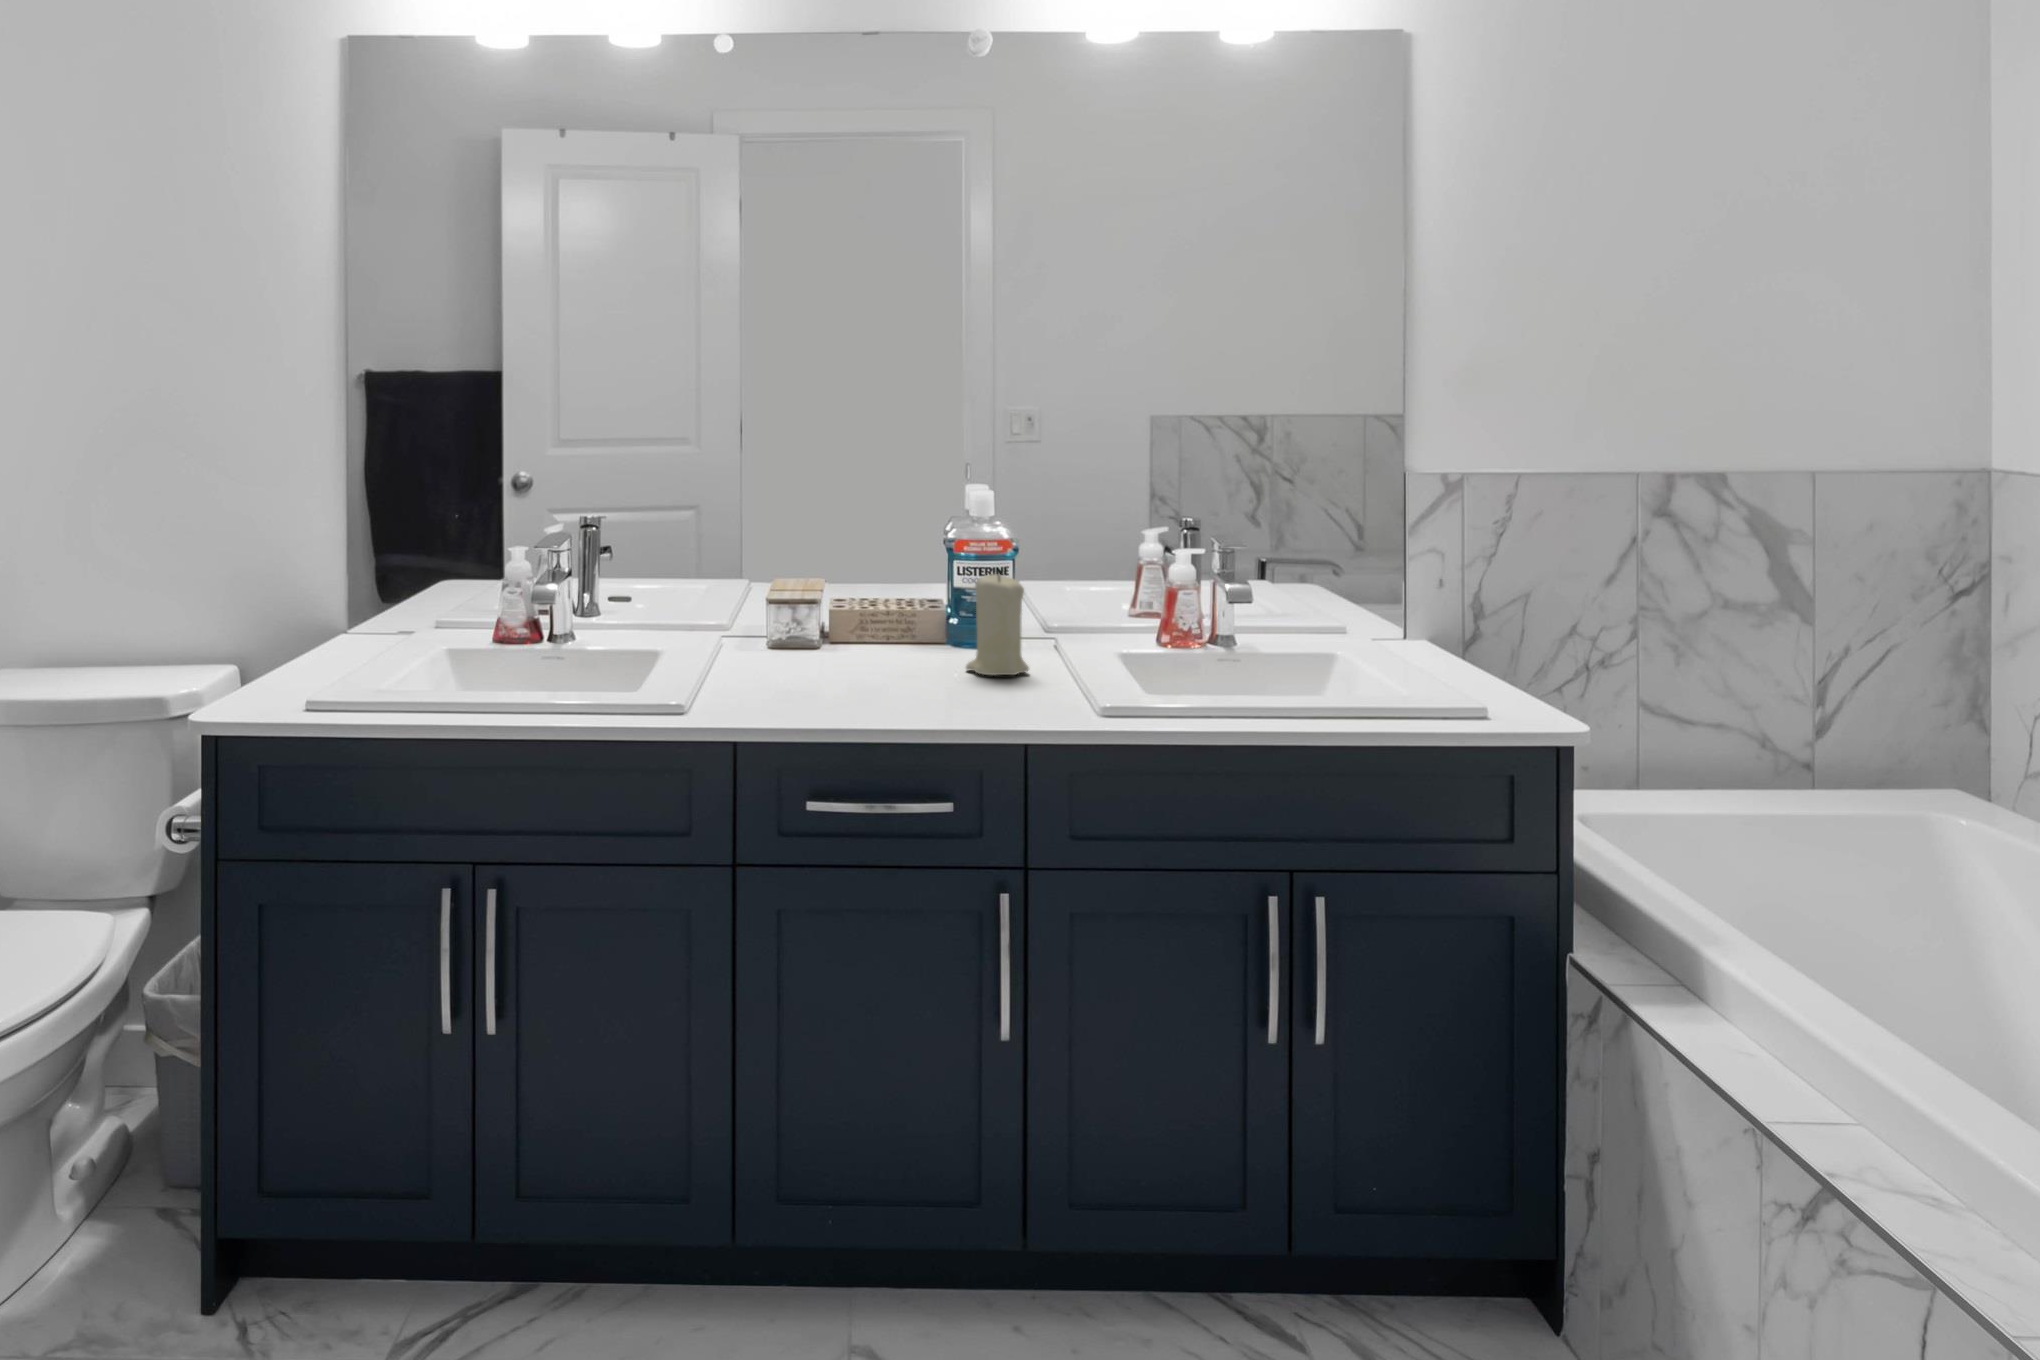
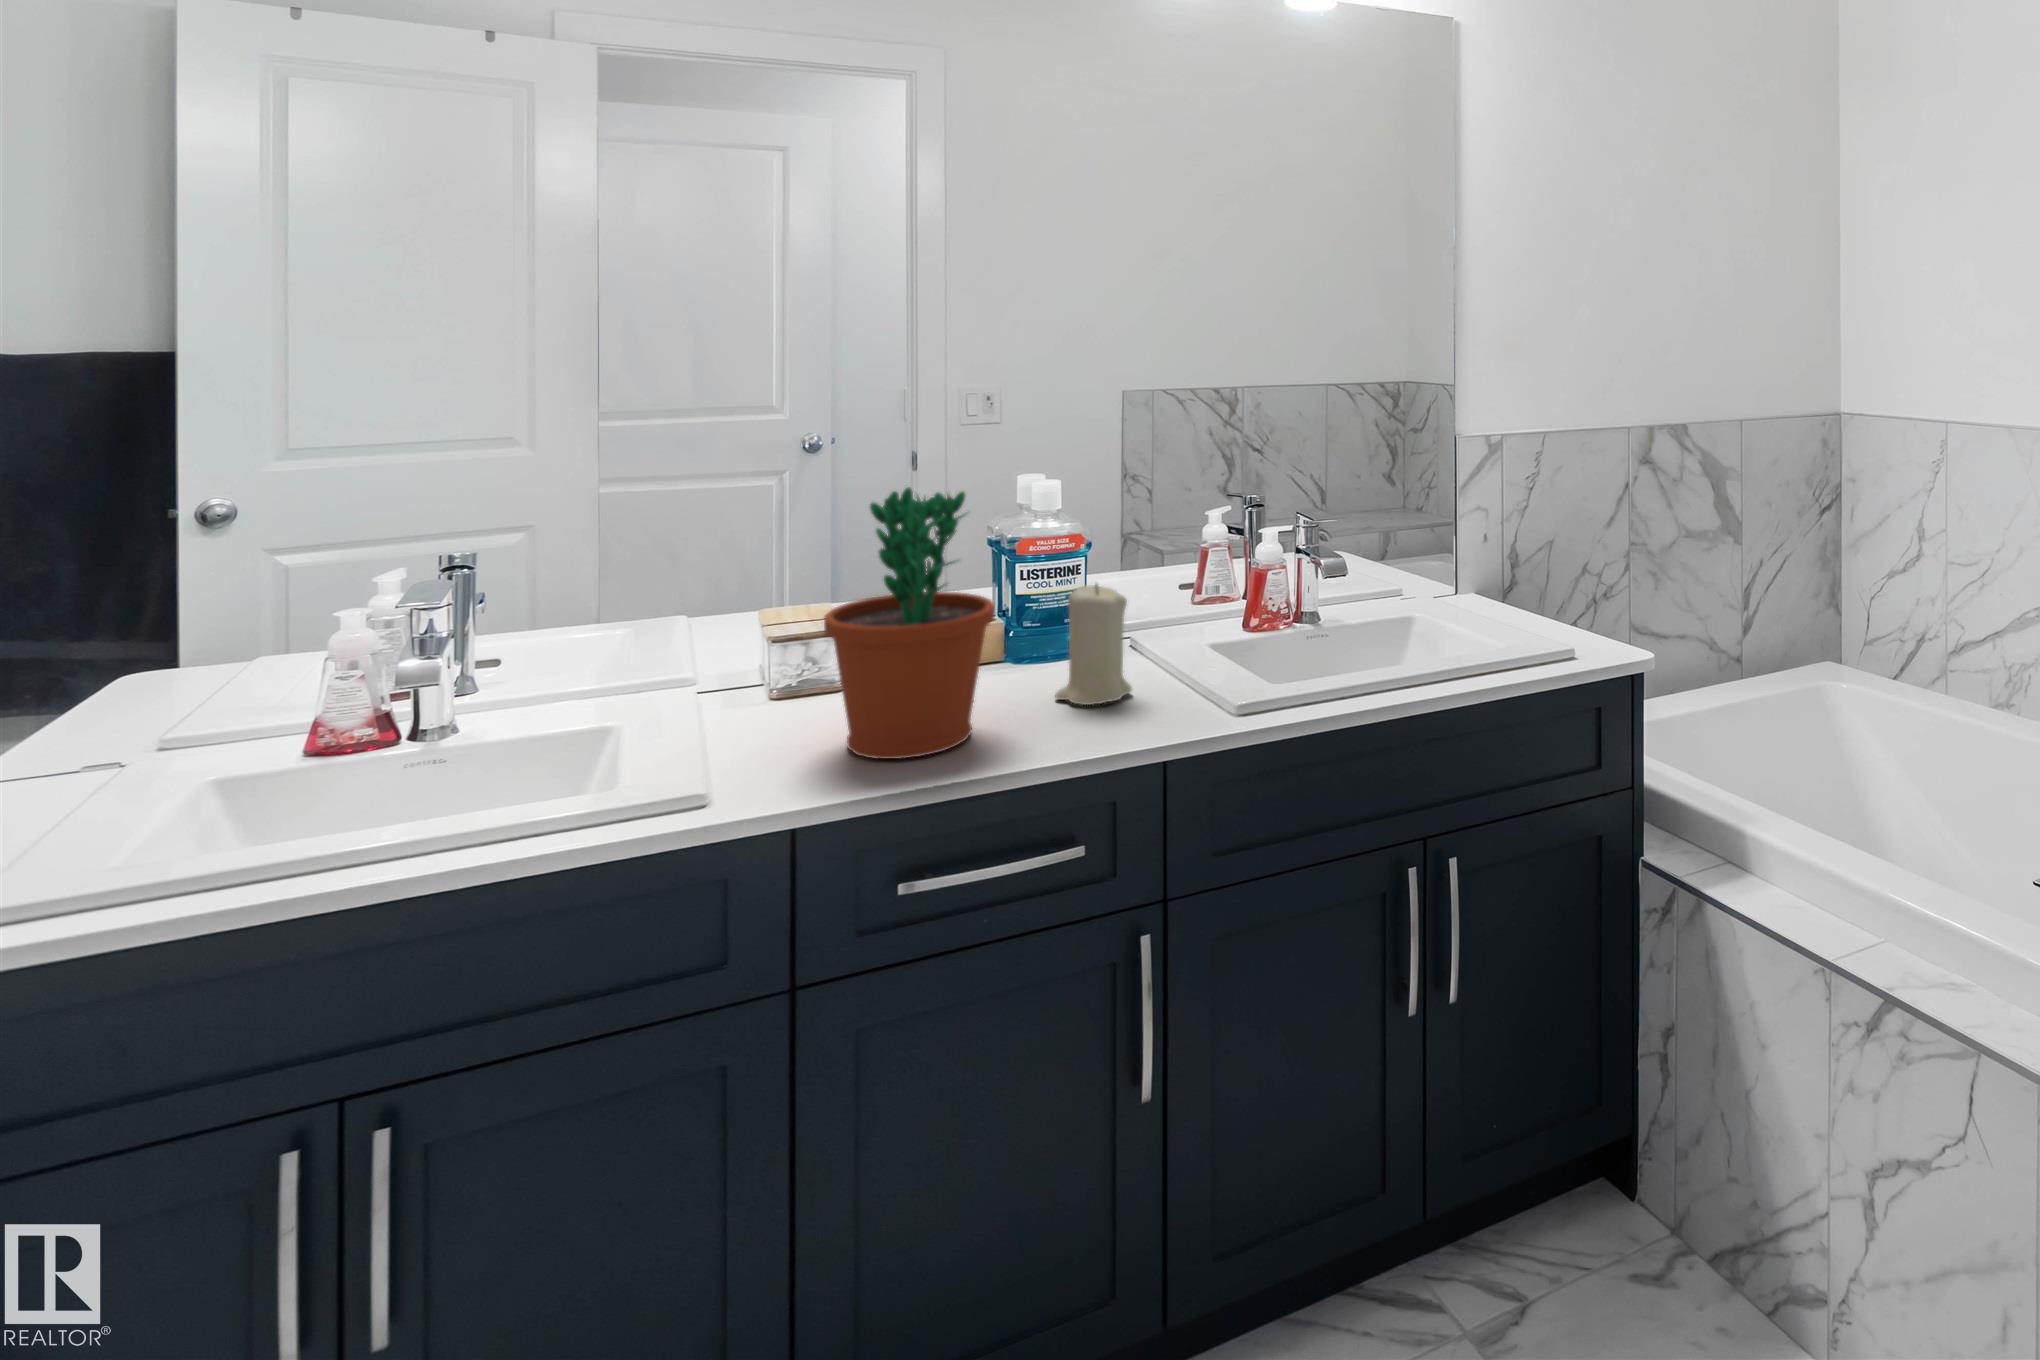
flower pot: none [782,476,907,689] -> present [824,488,995,759]

